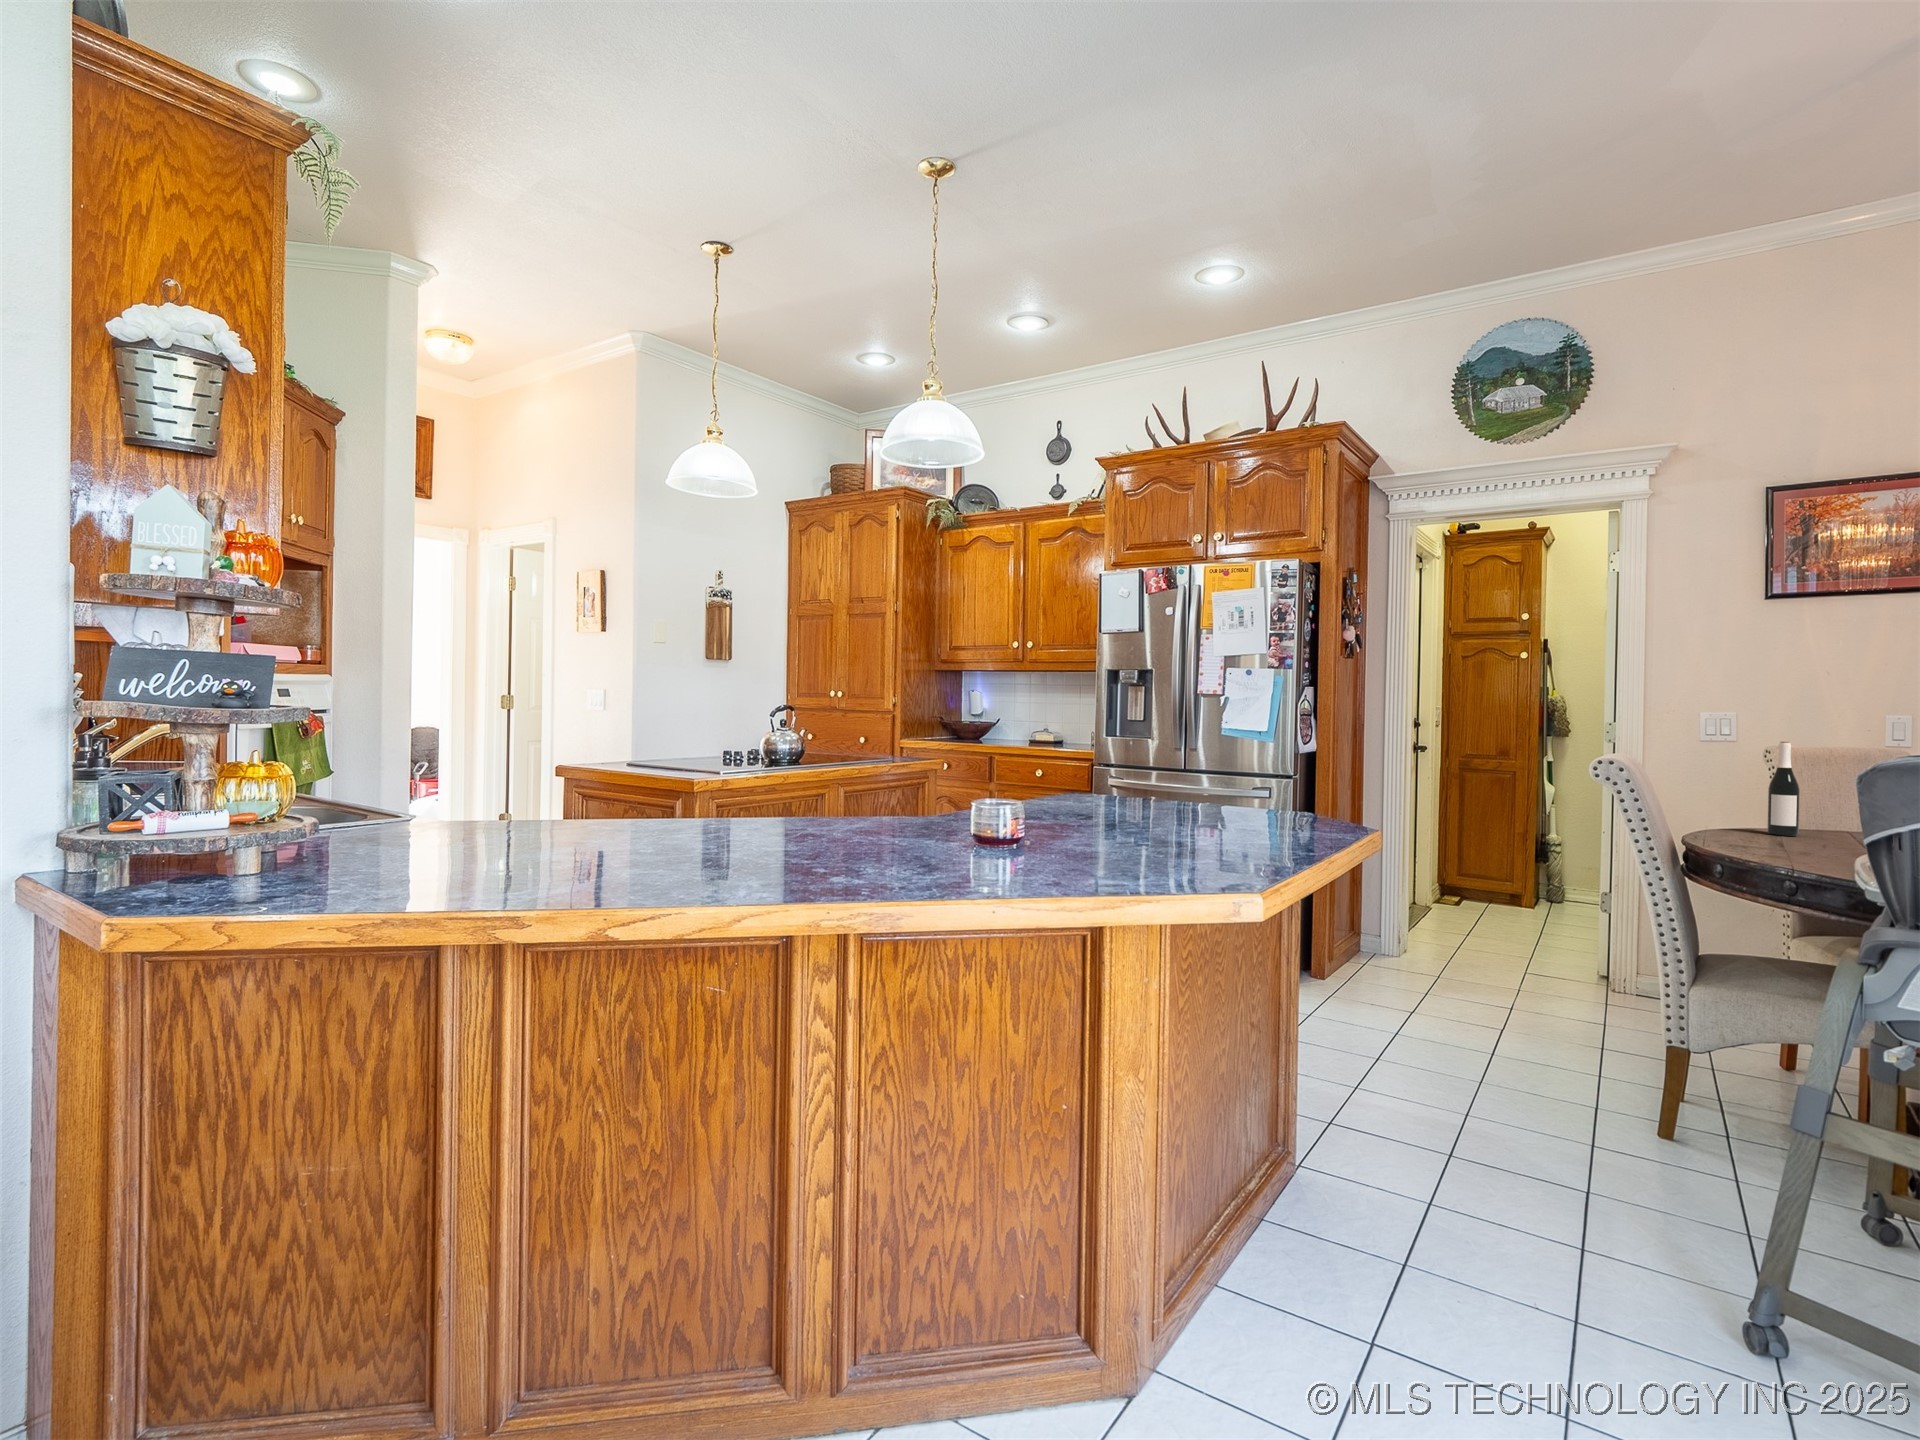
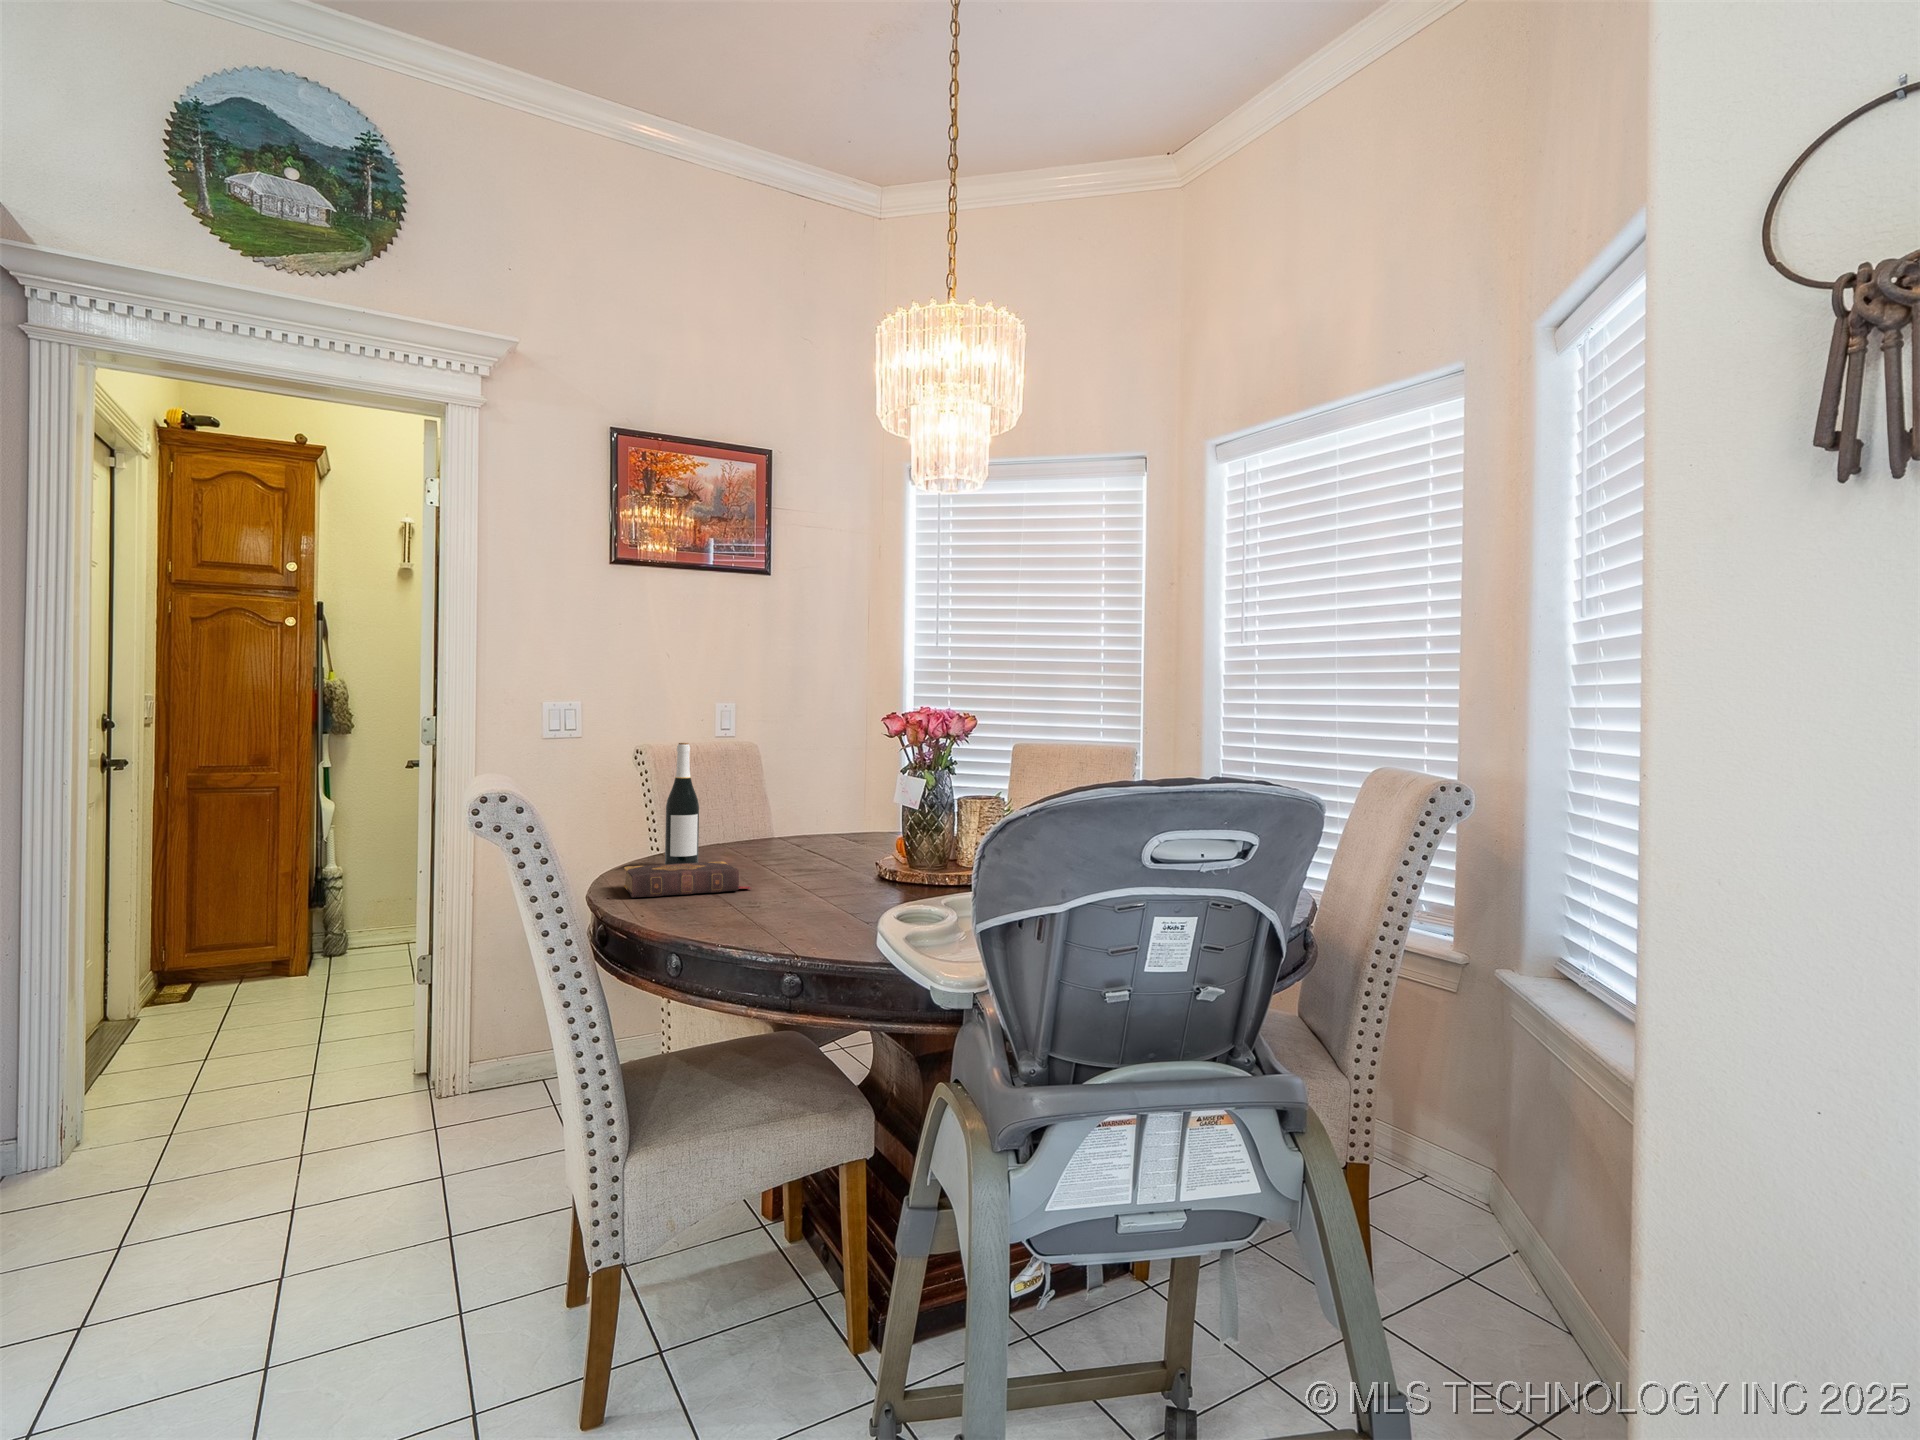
book: none [1717,823,1825,848] -> present [624,861,751,898]

